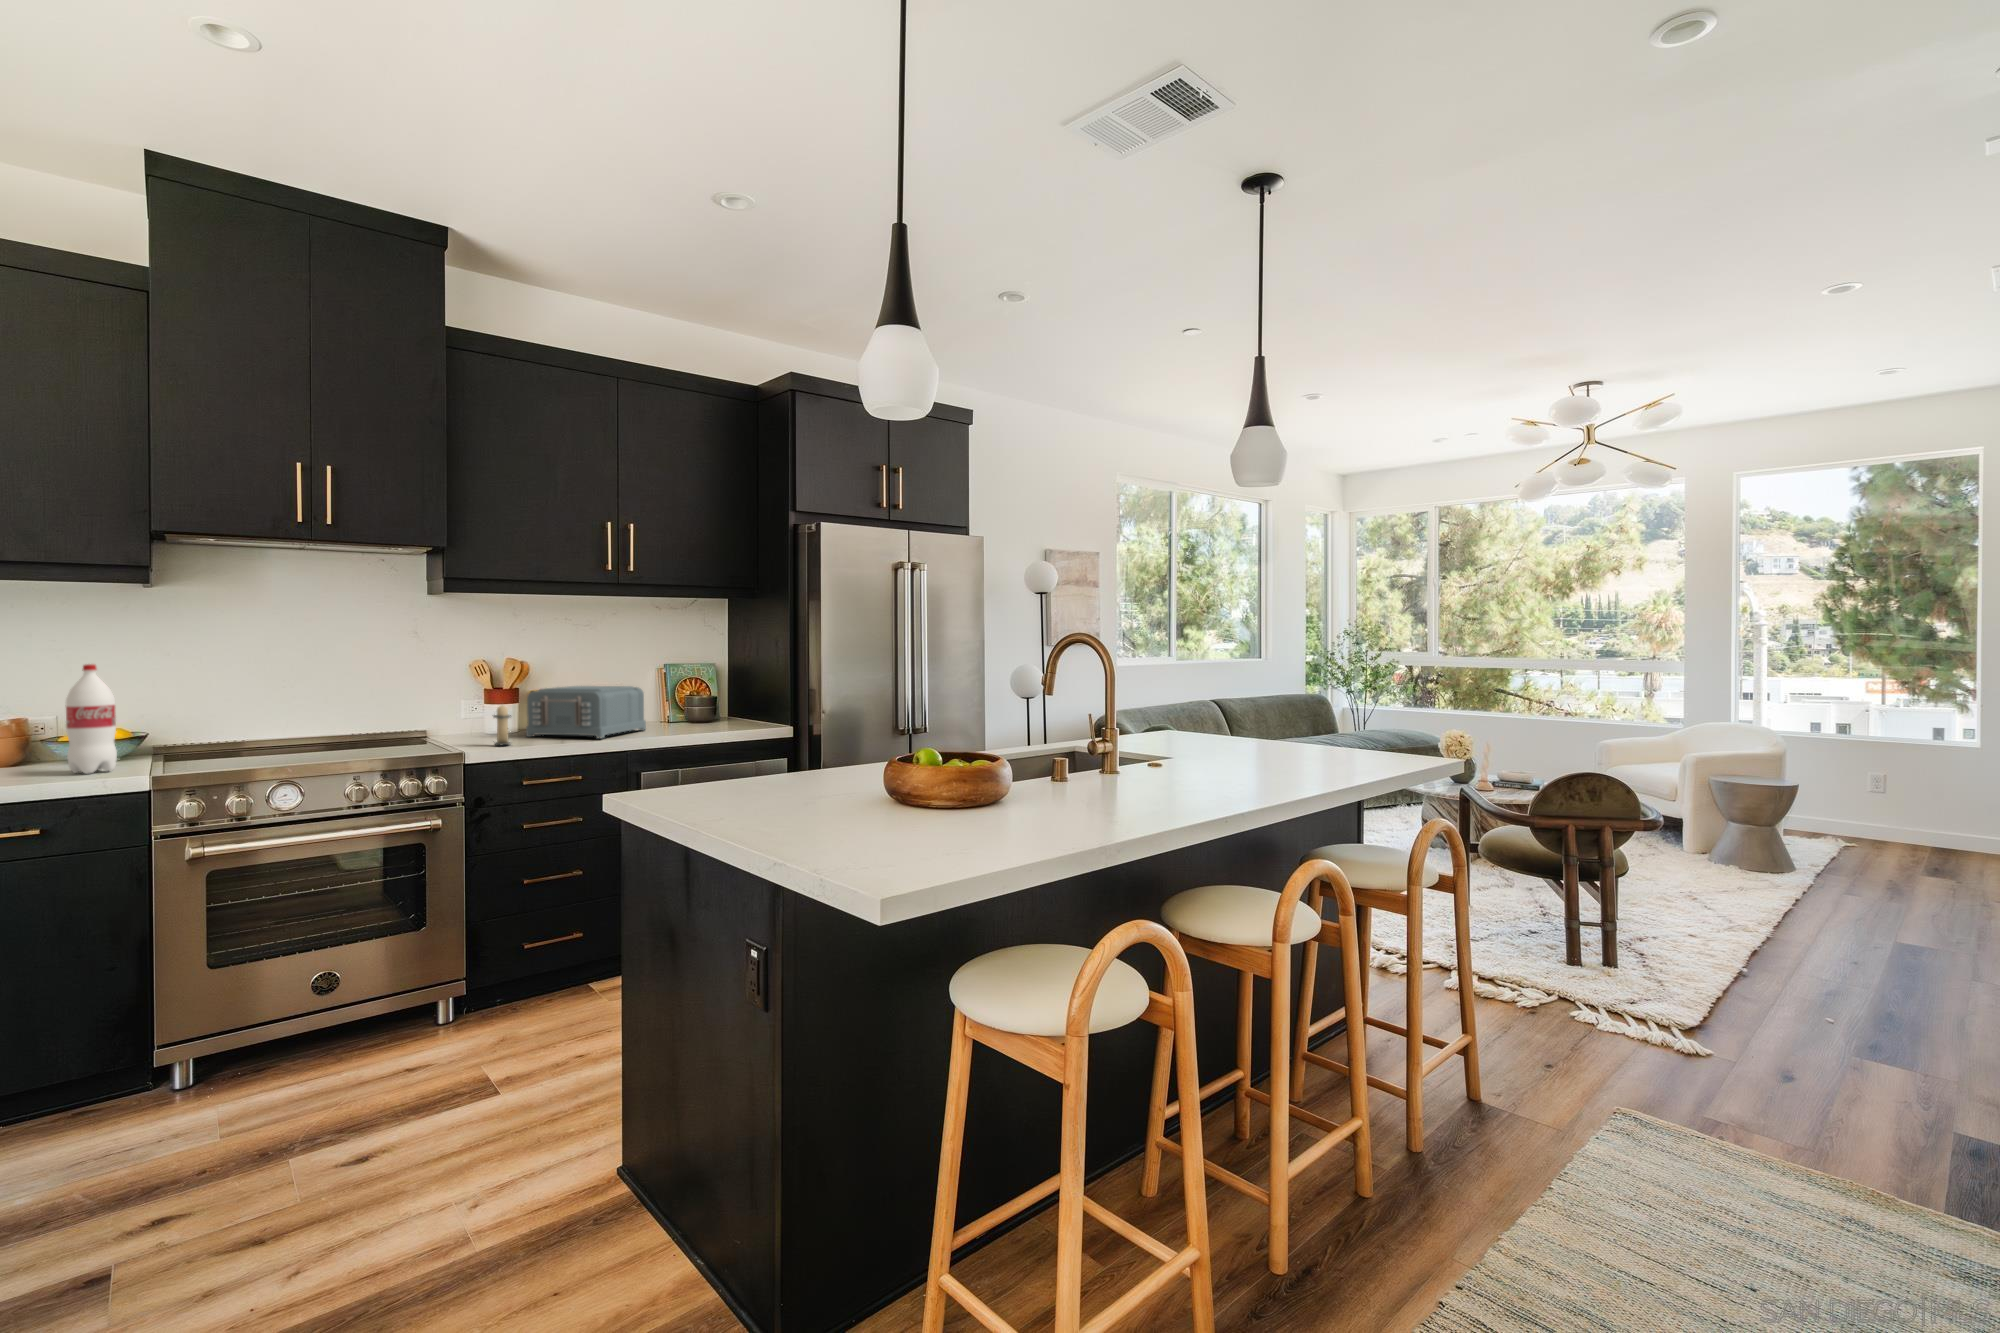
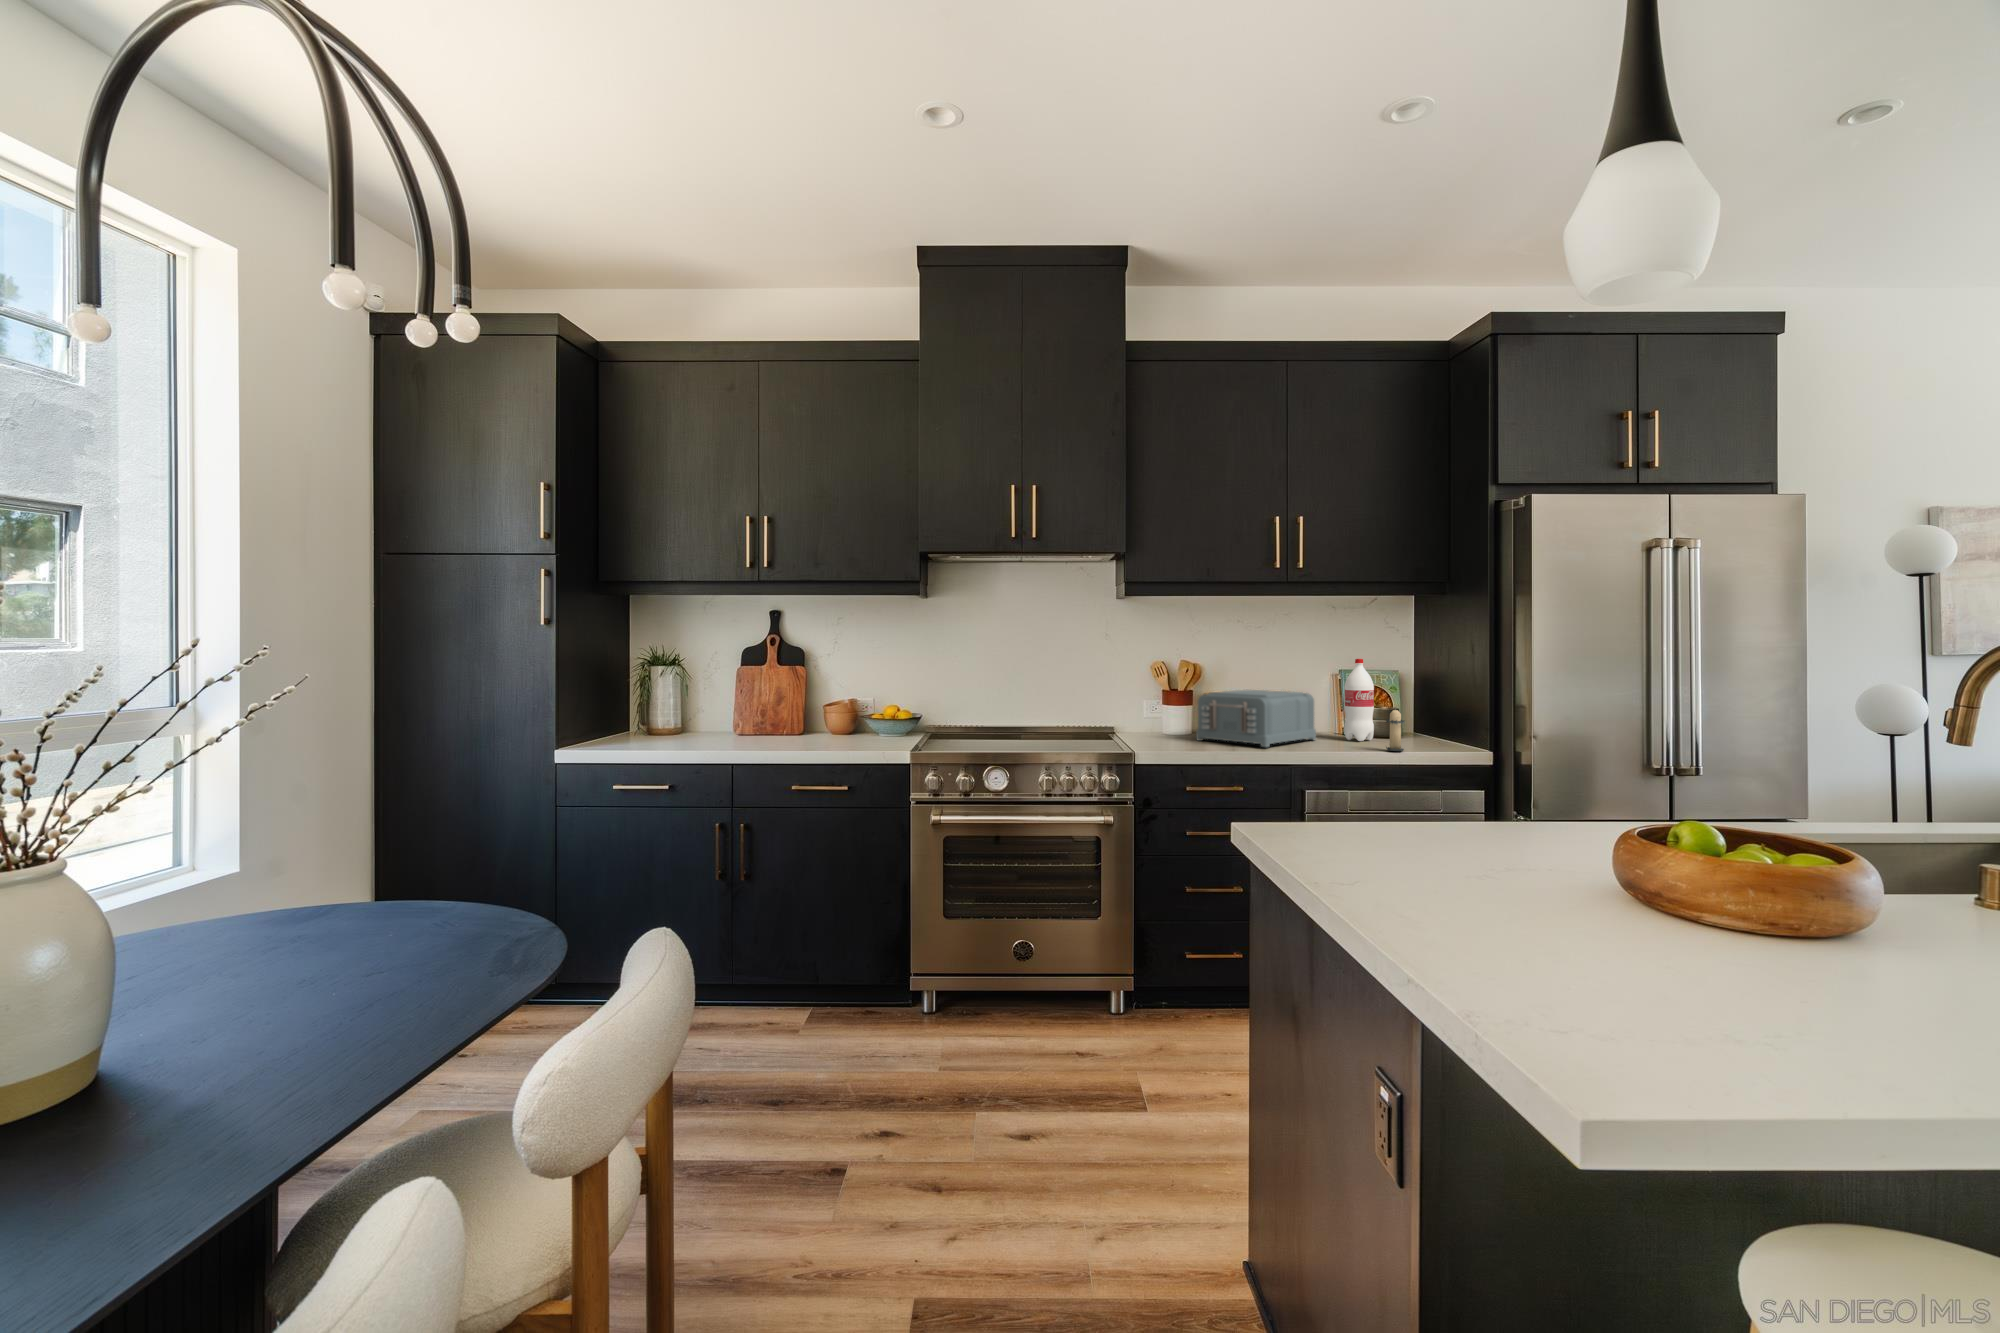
bottle: present [65,664,117,773] -> present [1344,659,1374,741]
candle: present [493,705,511,745] -> present [1386,707,1405,751]

